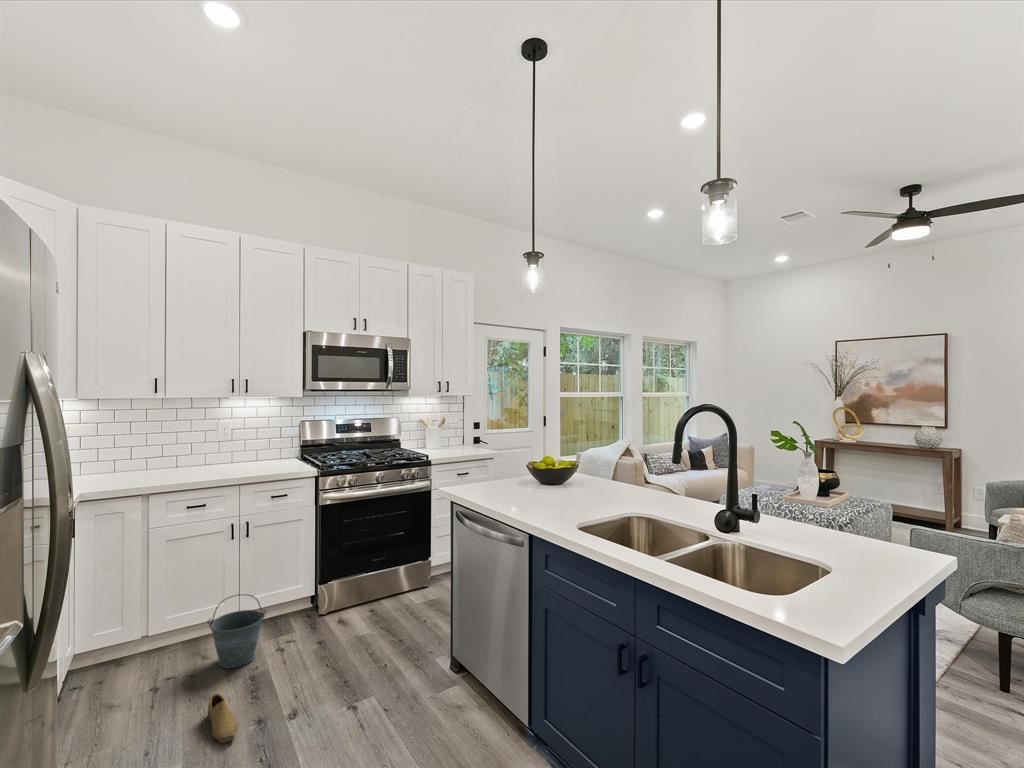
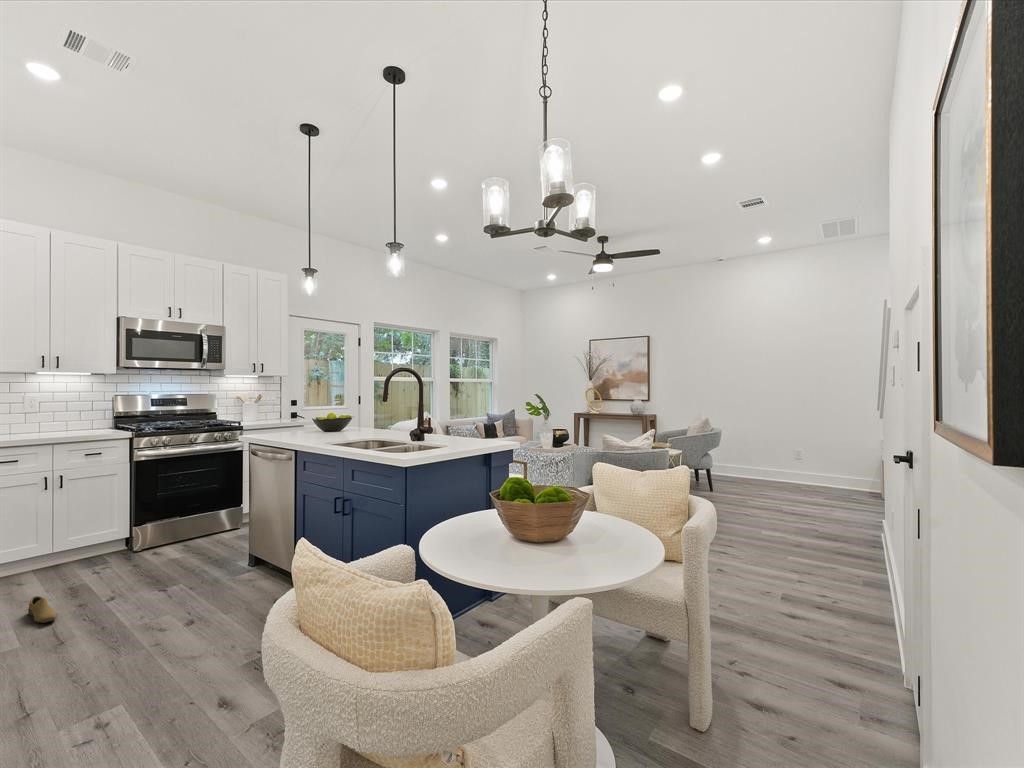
bucket: present [207,594,266,668] -> none [23,530,83,589]

